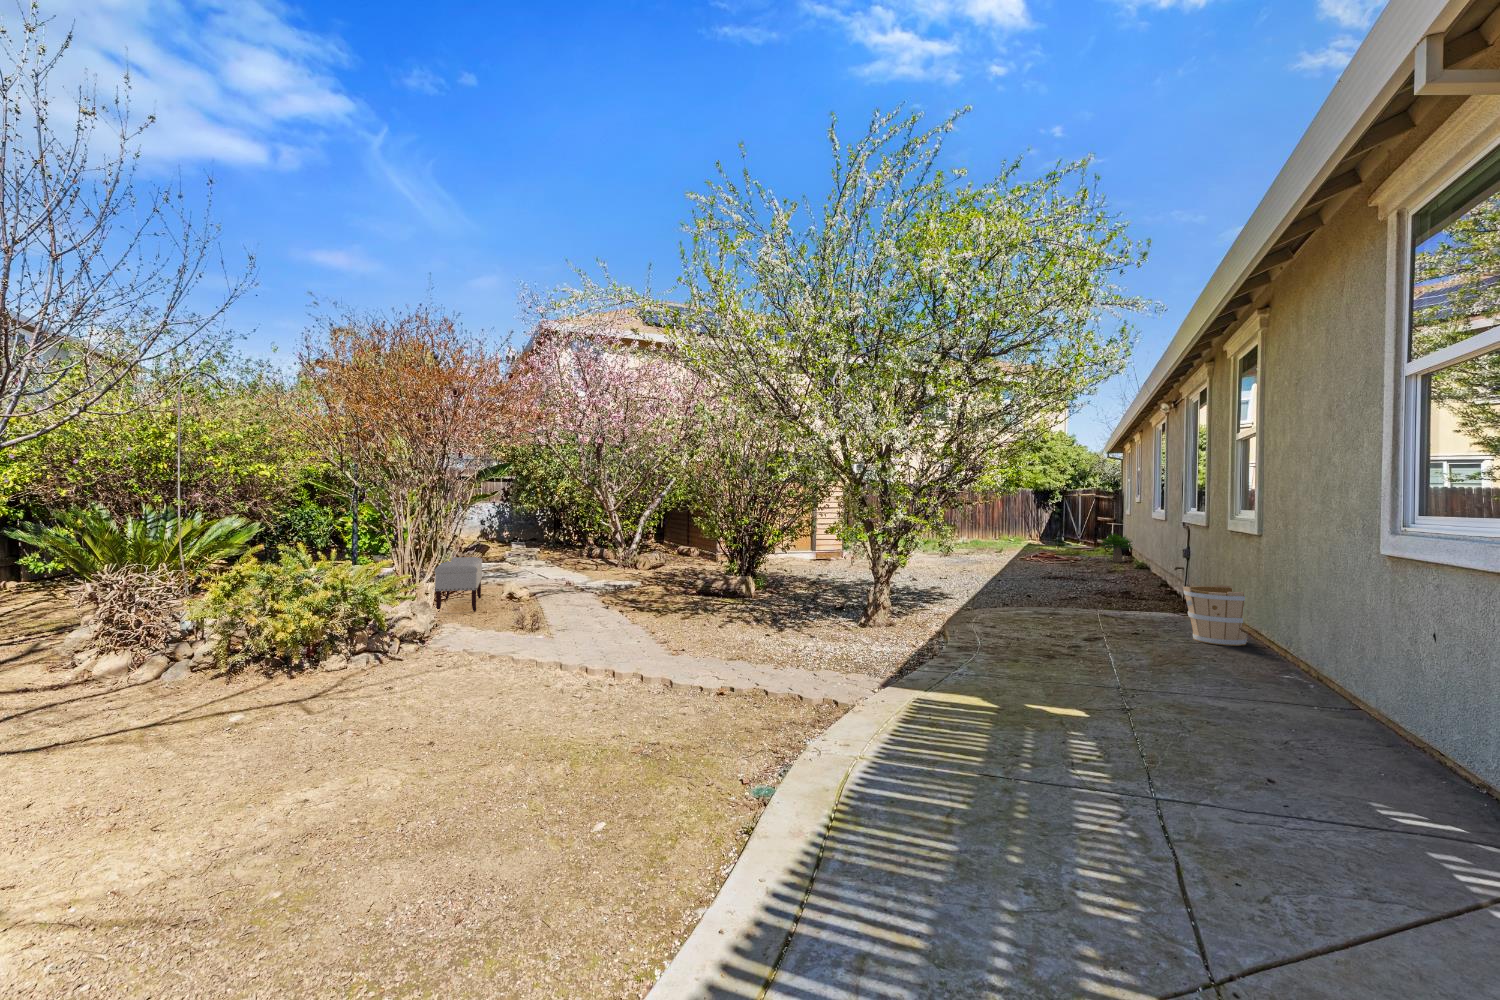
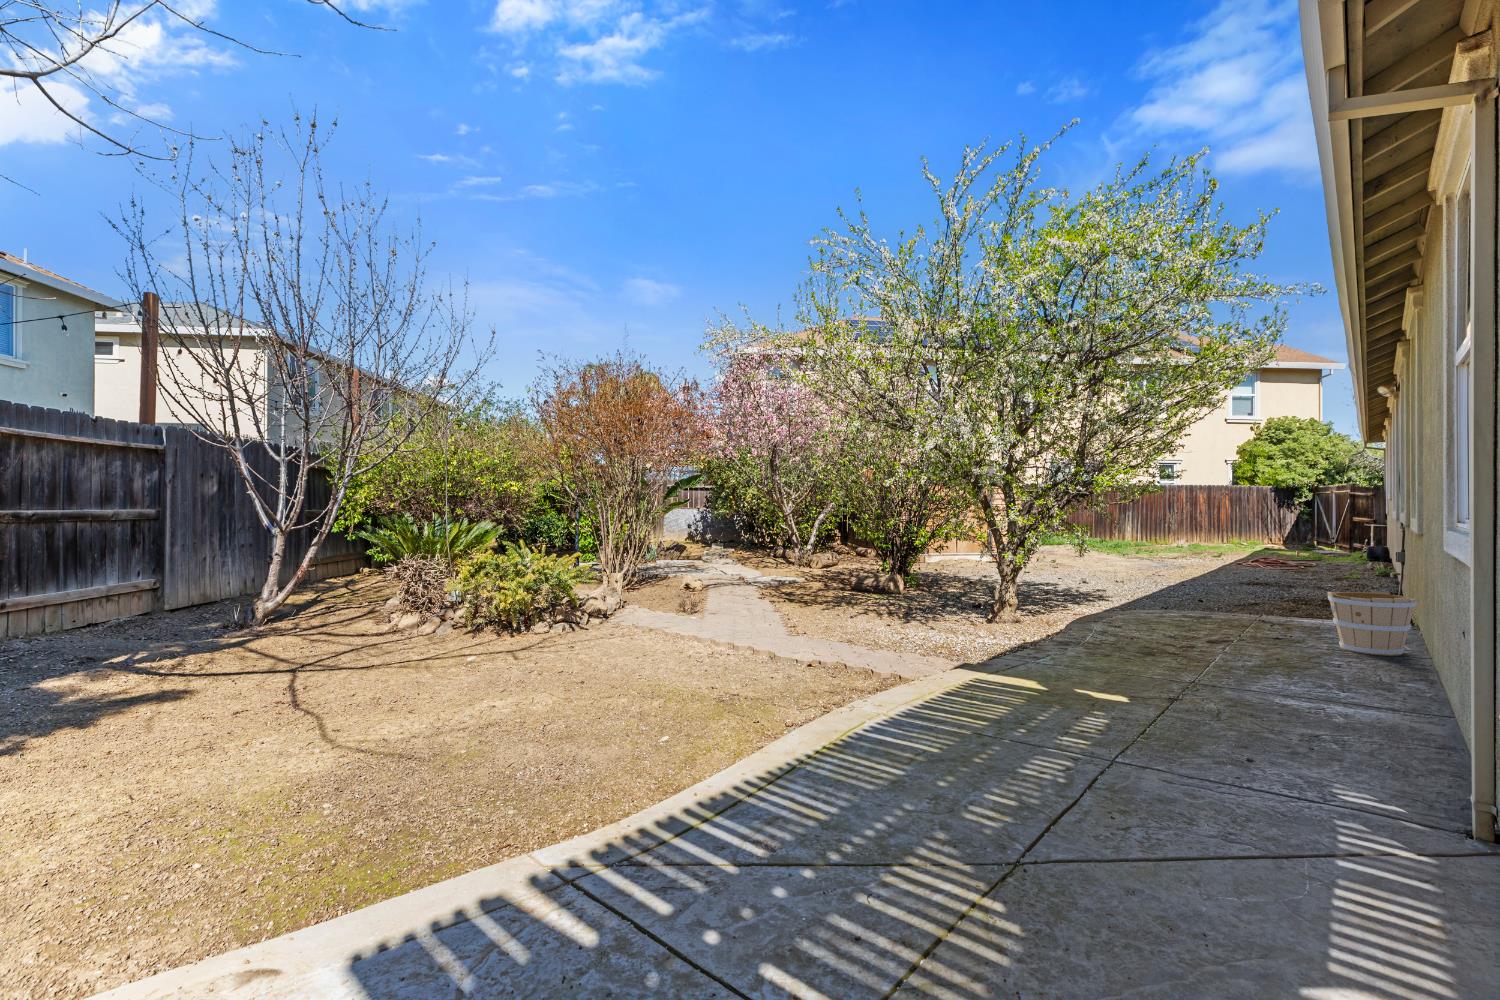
potted plant: present [1102,534,1133,562] -> none [1332,536,1384,569]
bench: present [435,557,483,612] -> none [628,554,670,598]

